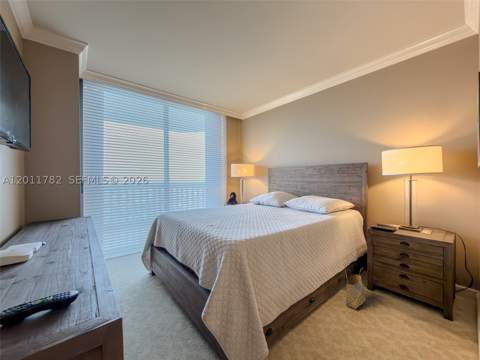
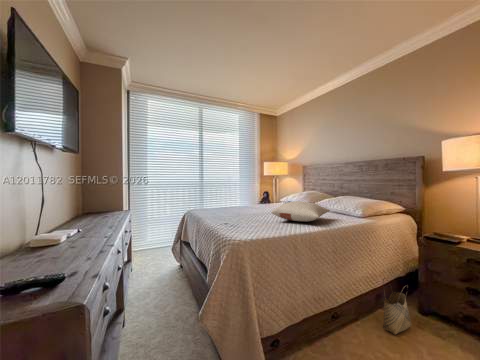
pillow: none [253,202,301,220] -> present [271,201,330,222]

